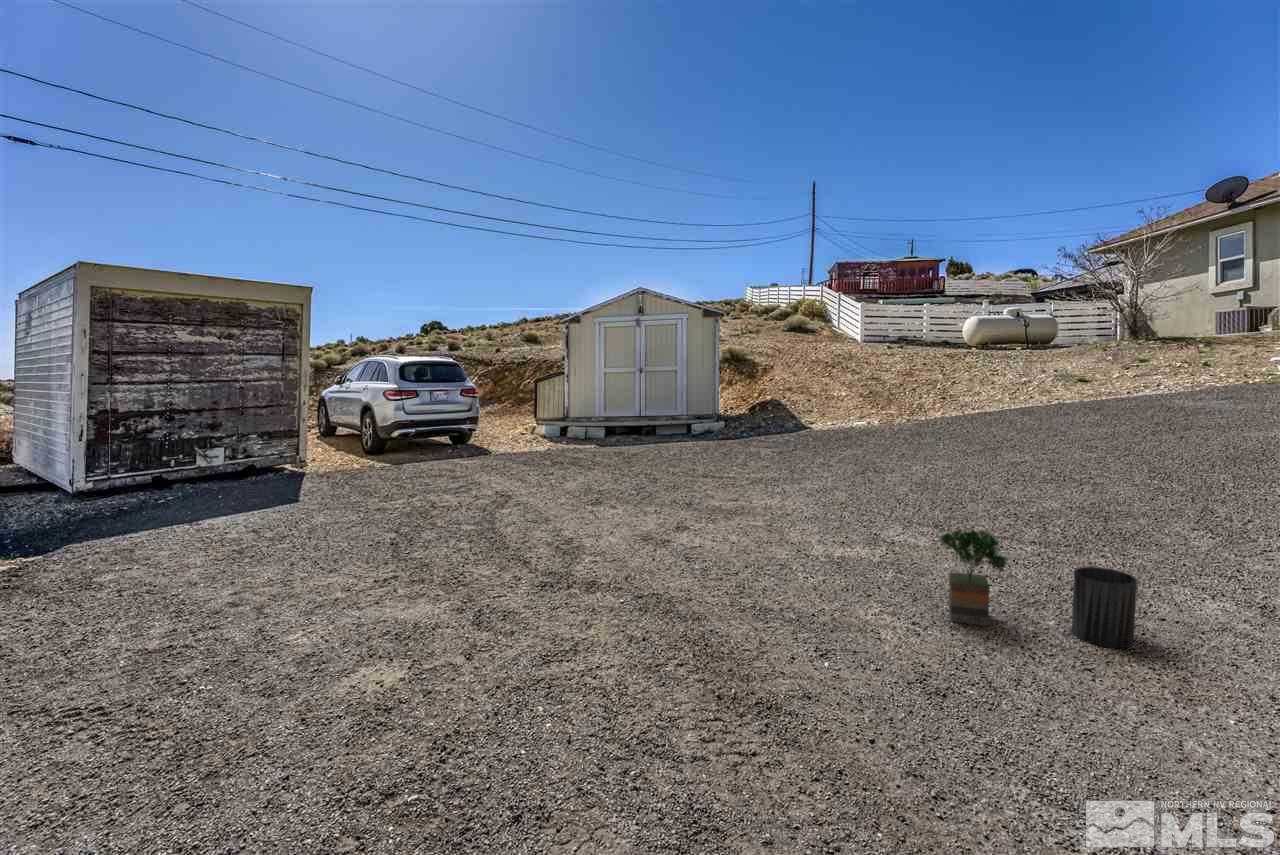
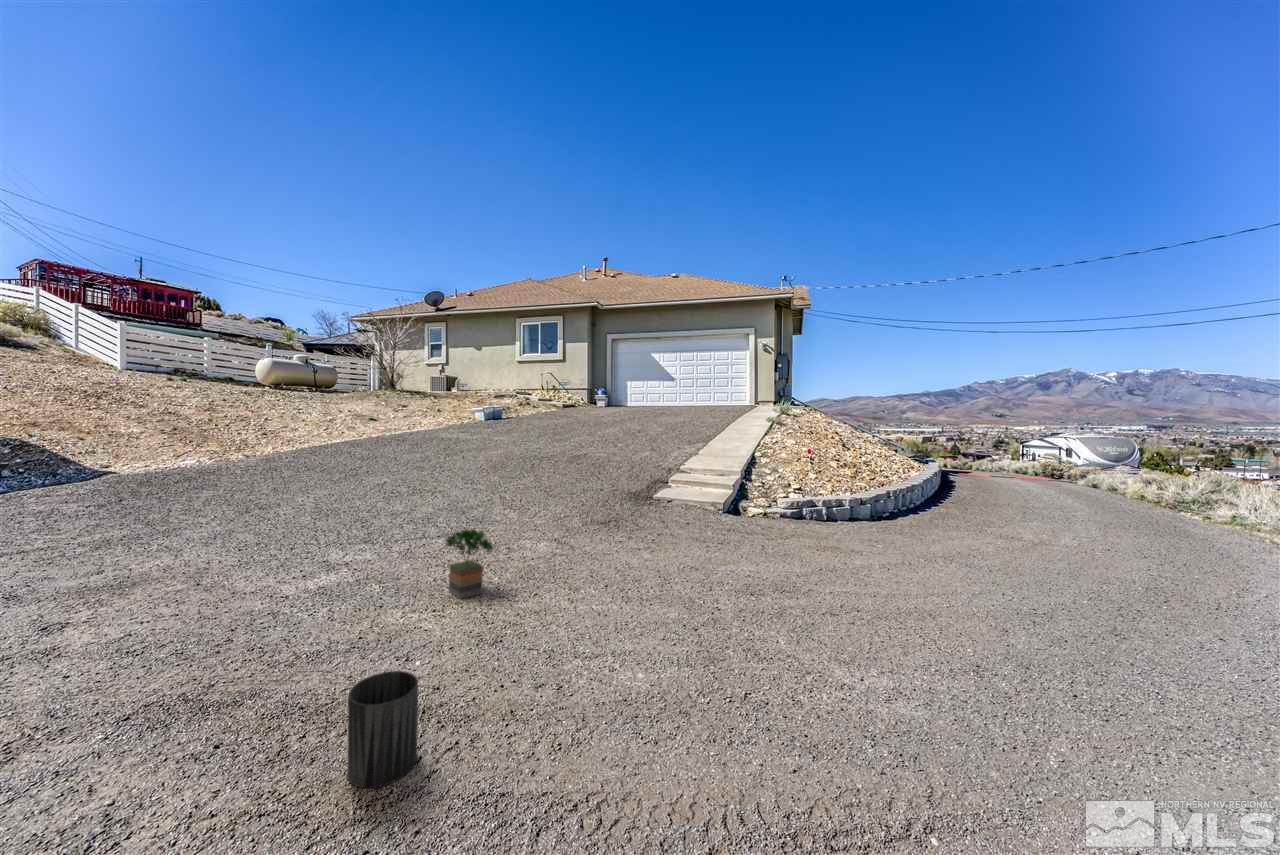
trash can: present [1072,567,1137,648] -> present [348,671,418,788]

